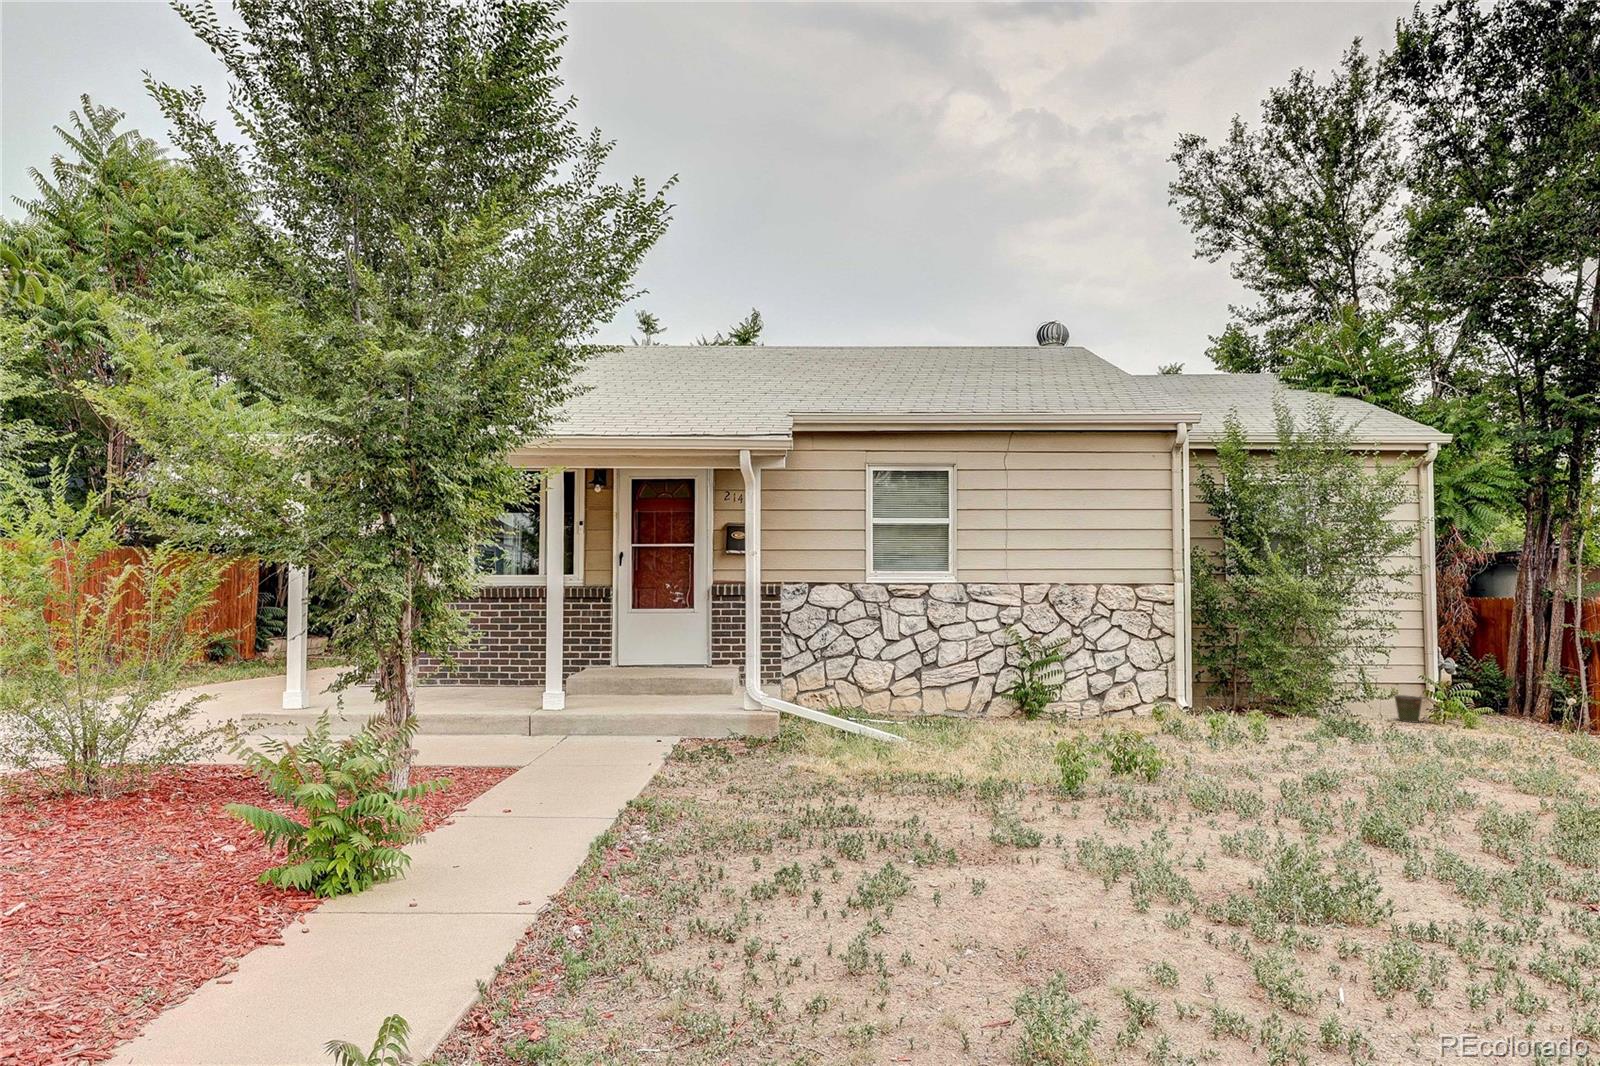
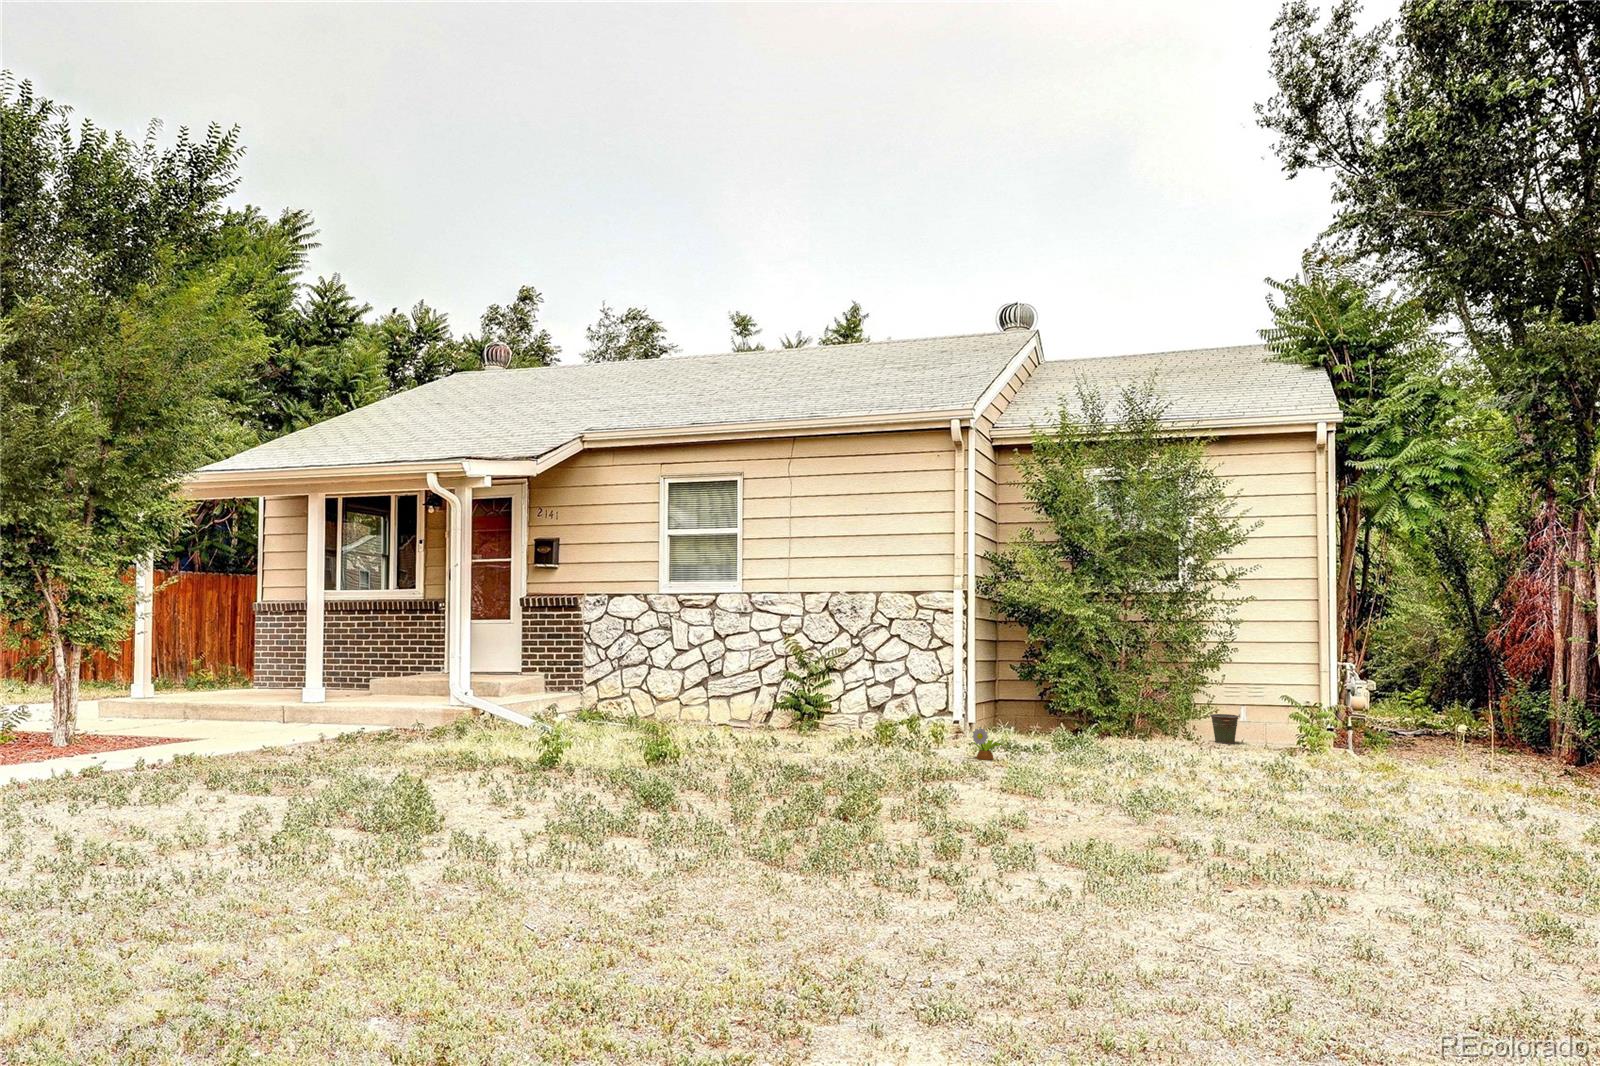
decorative plant: none [1330,726,1369,759] -> present [969,727,1004,760]

